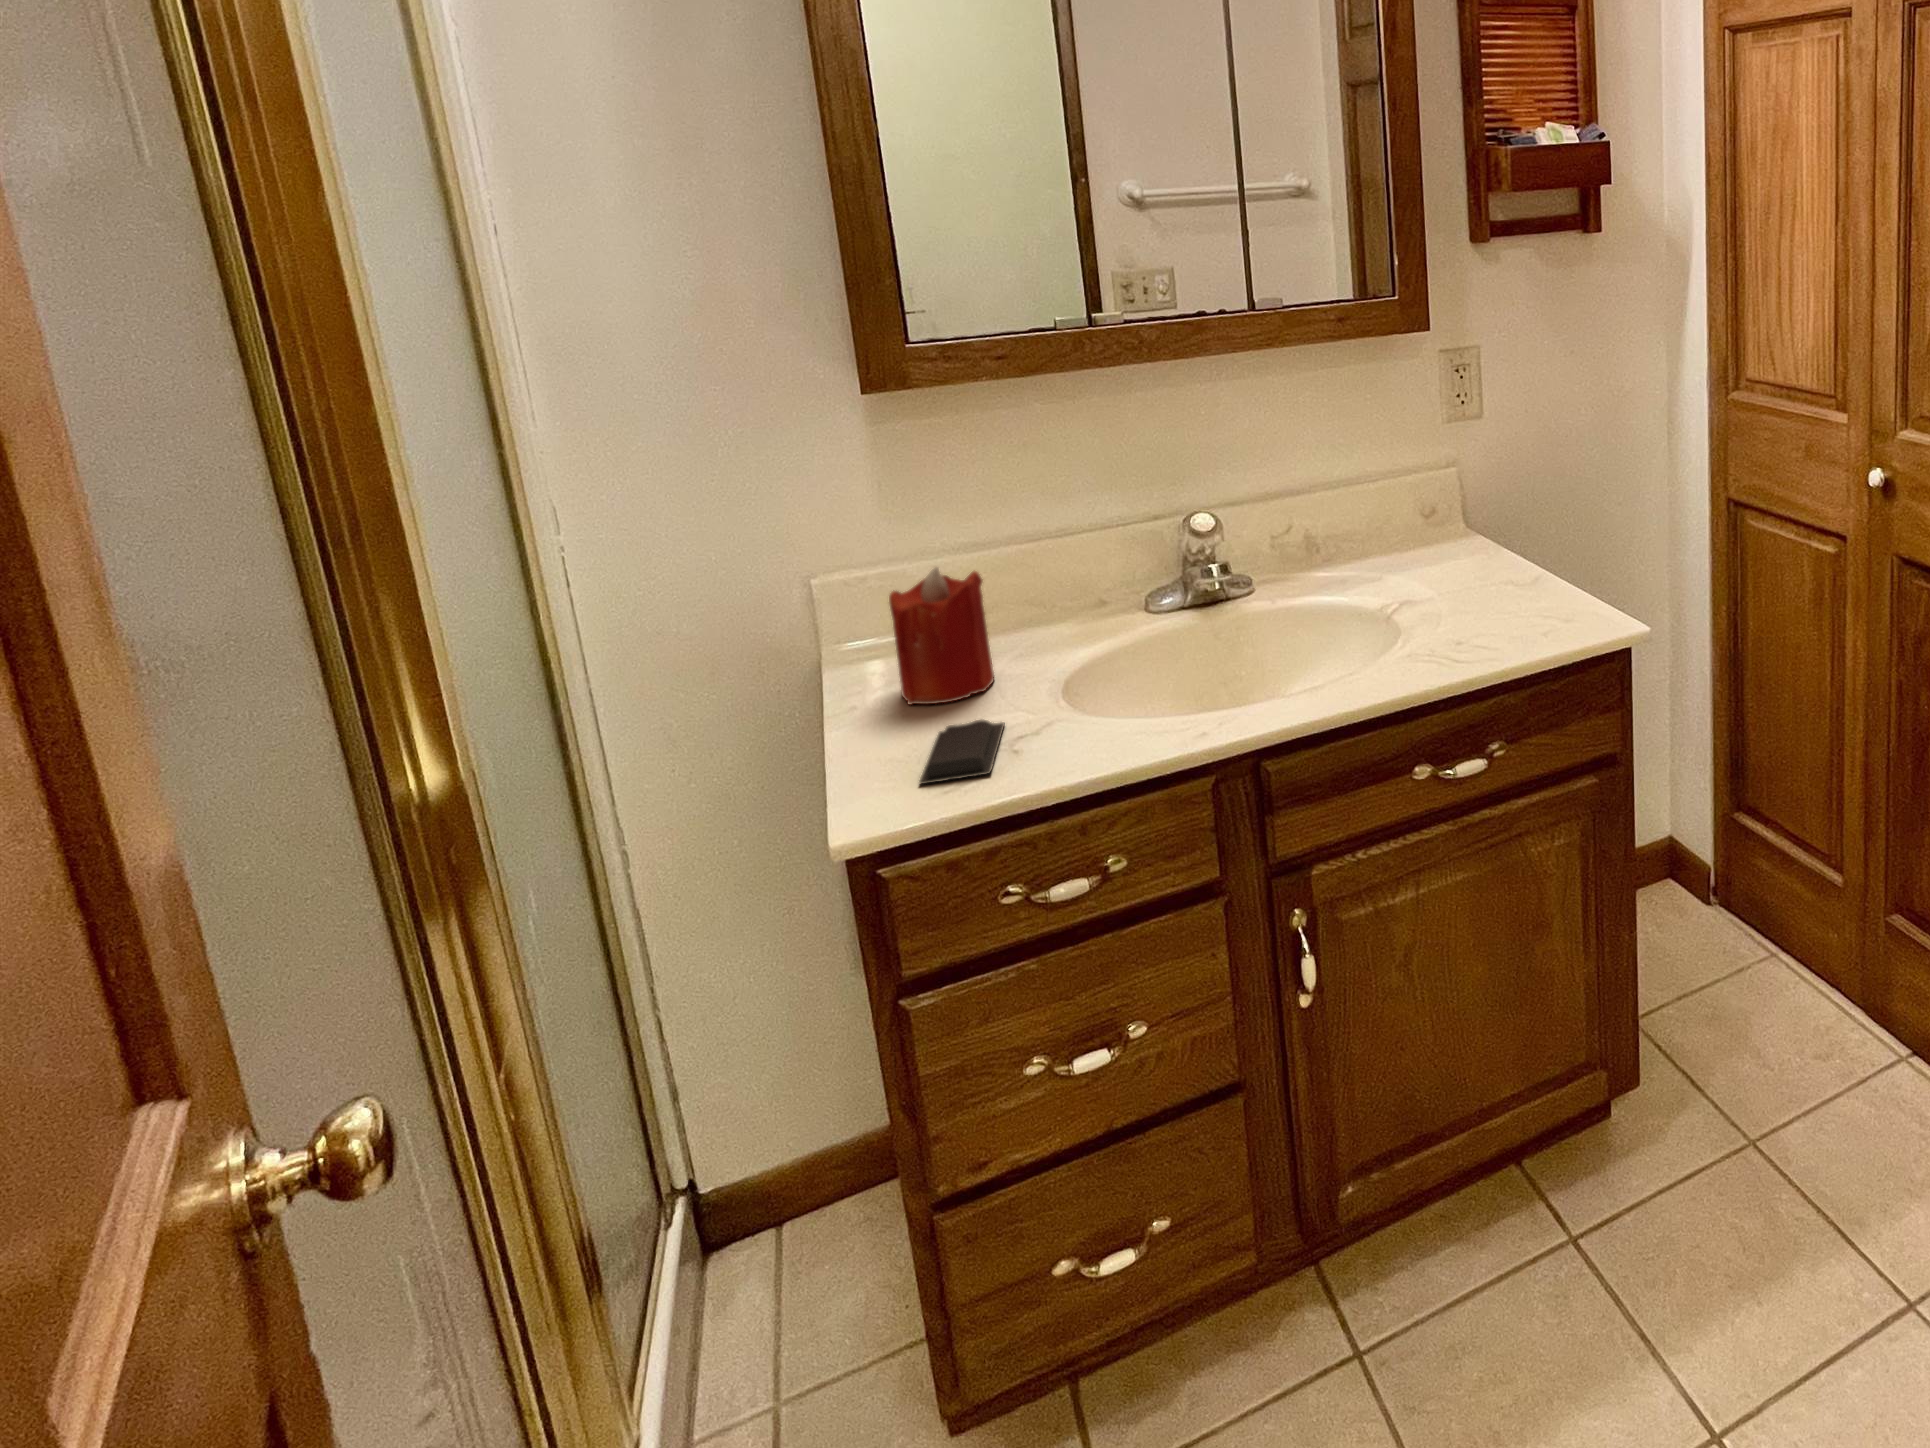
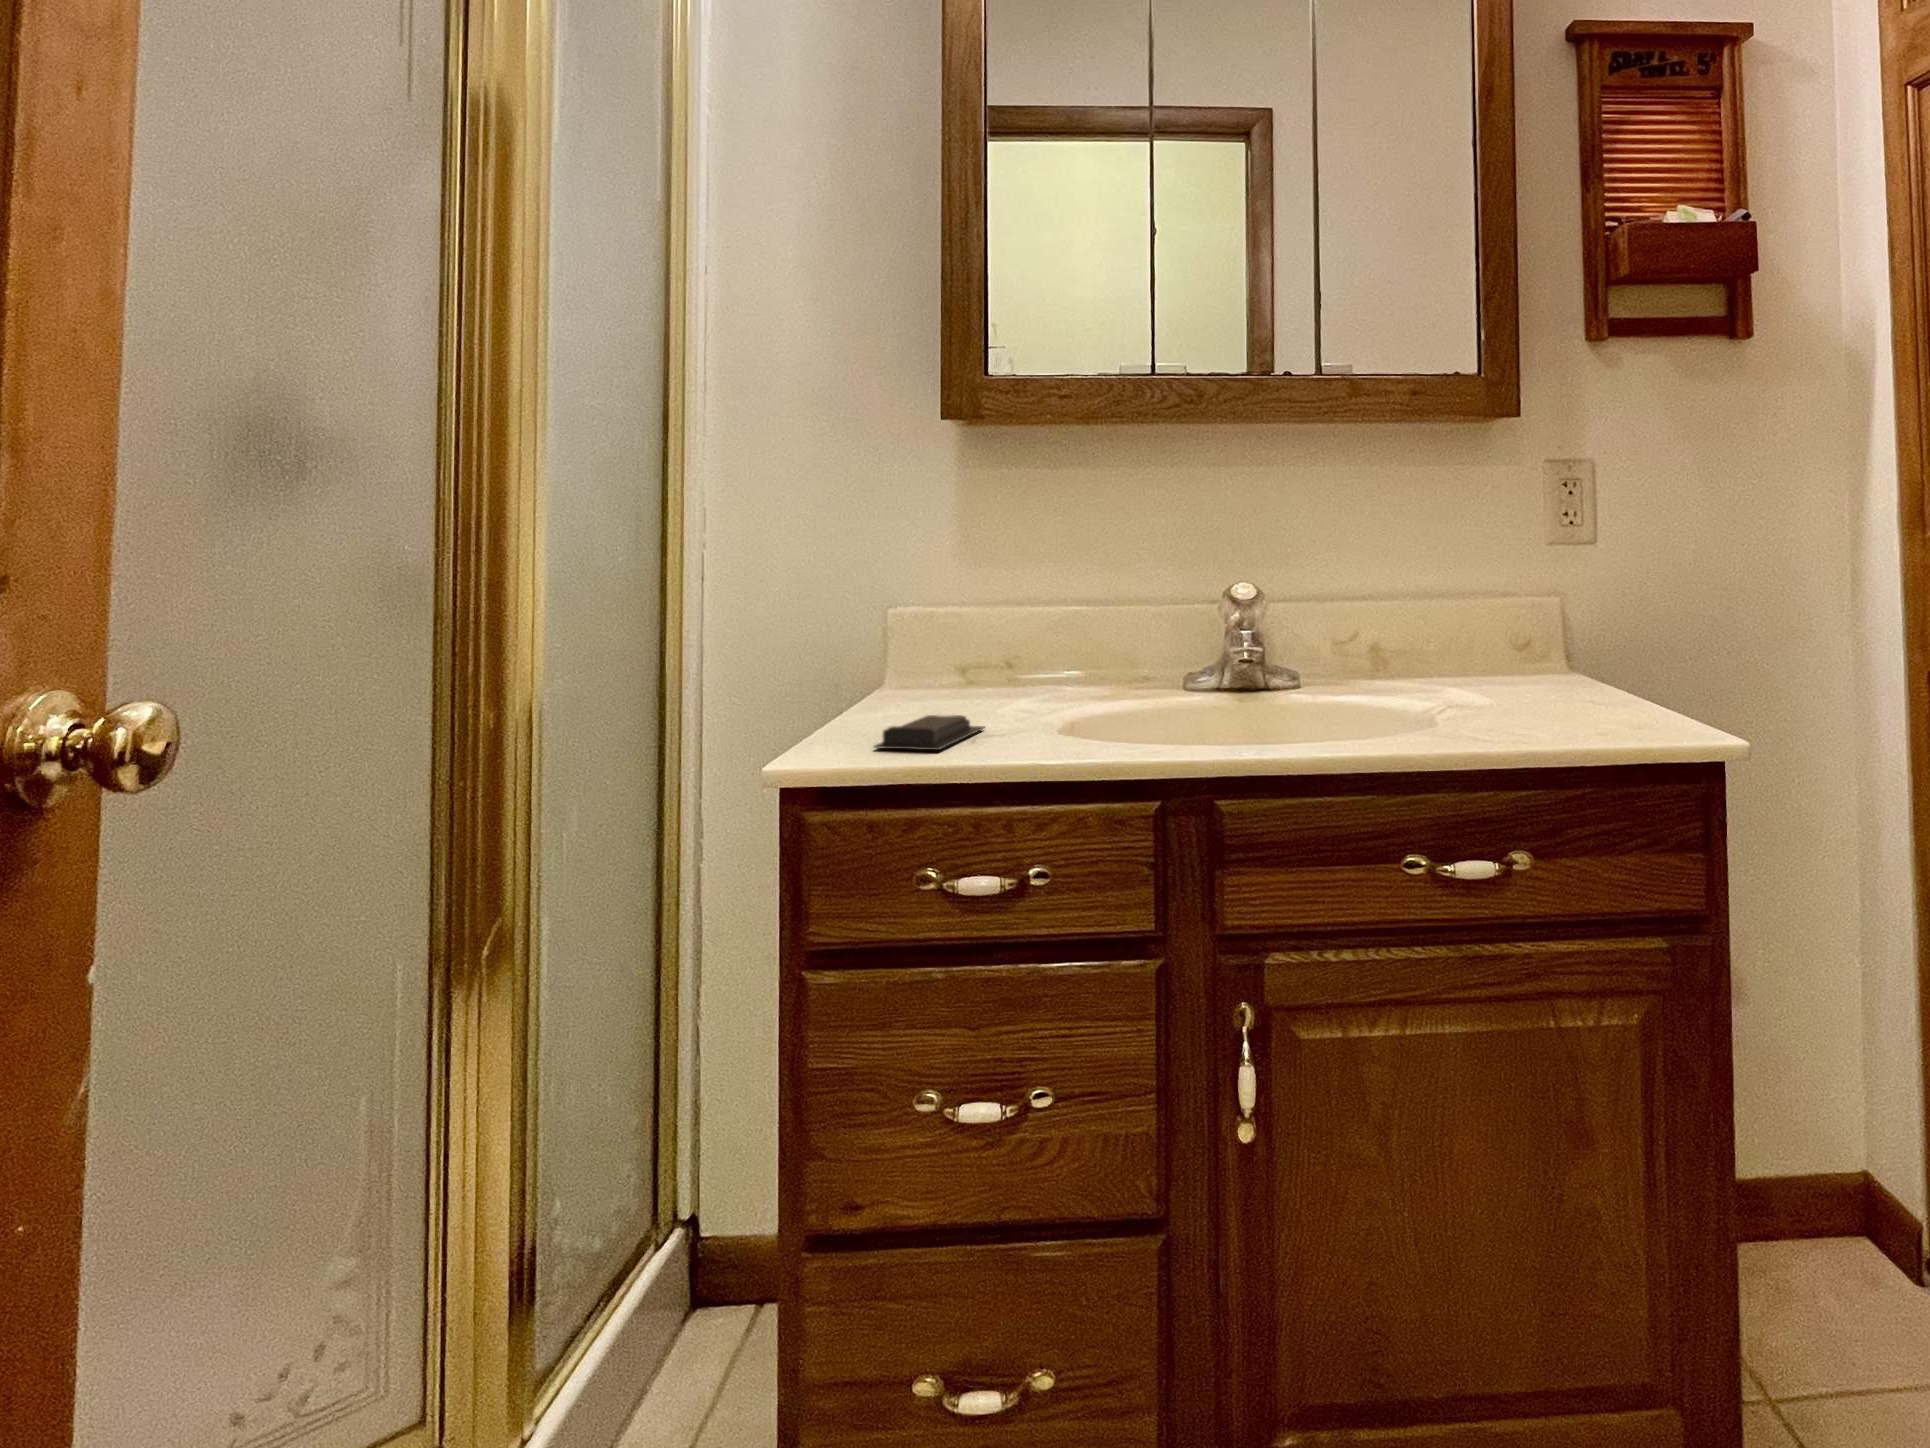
candle: present [889,567,994,705] -> none [917,578,1008,713]

